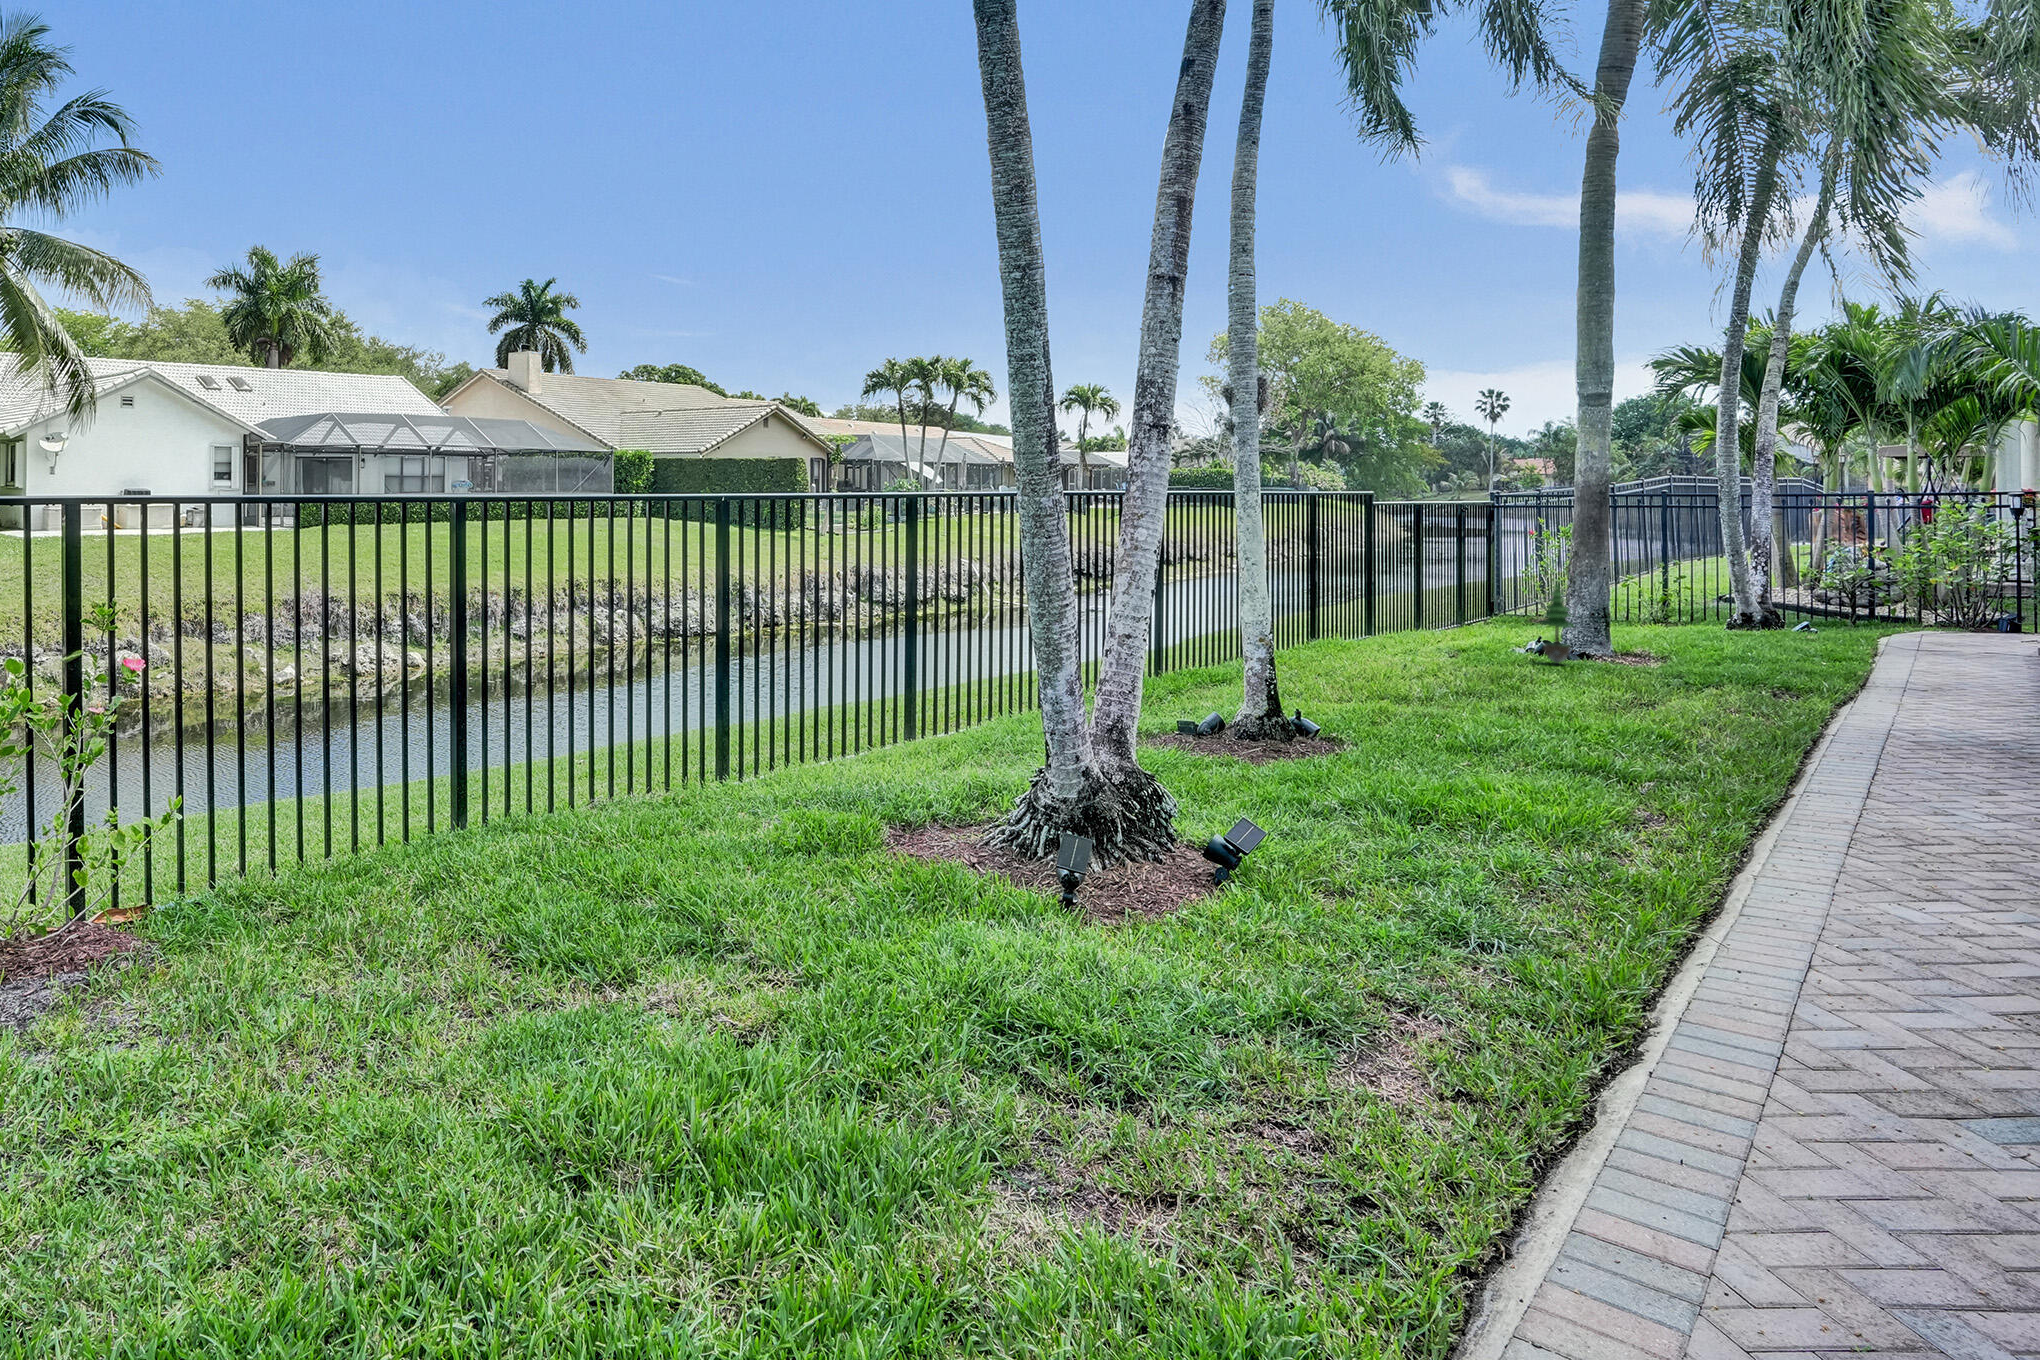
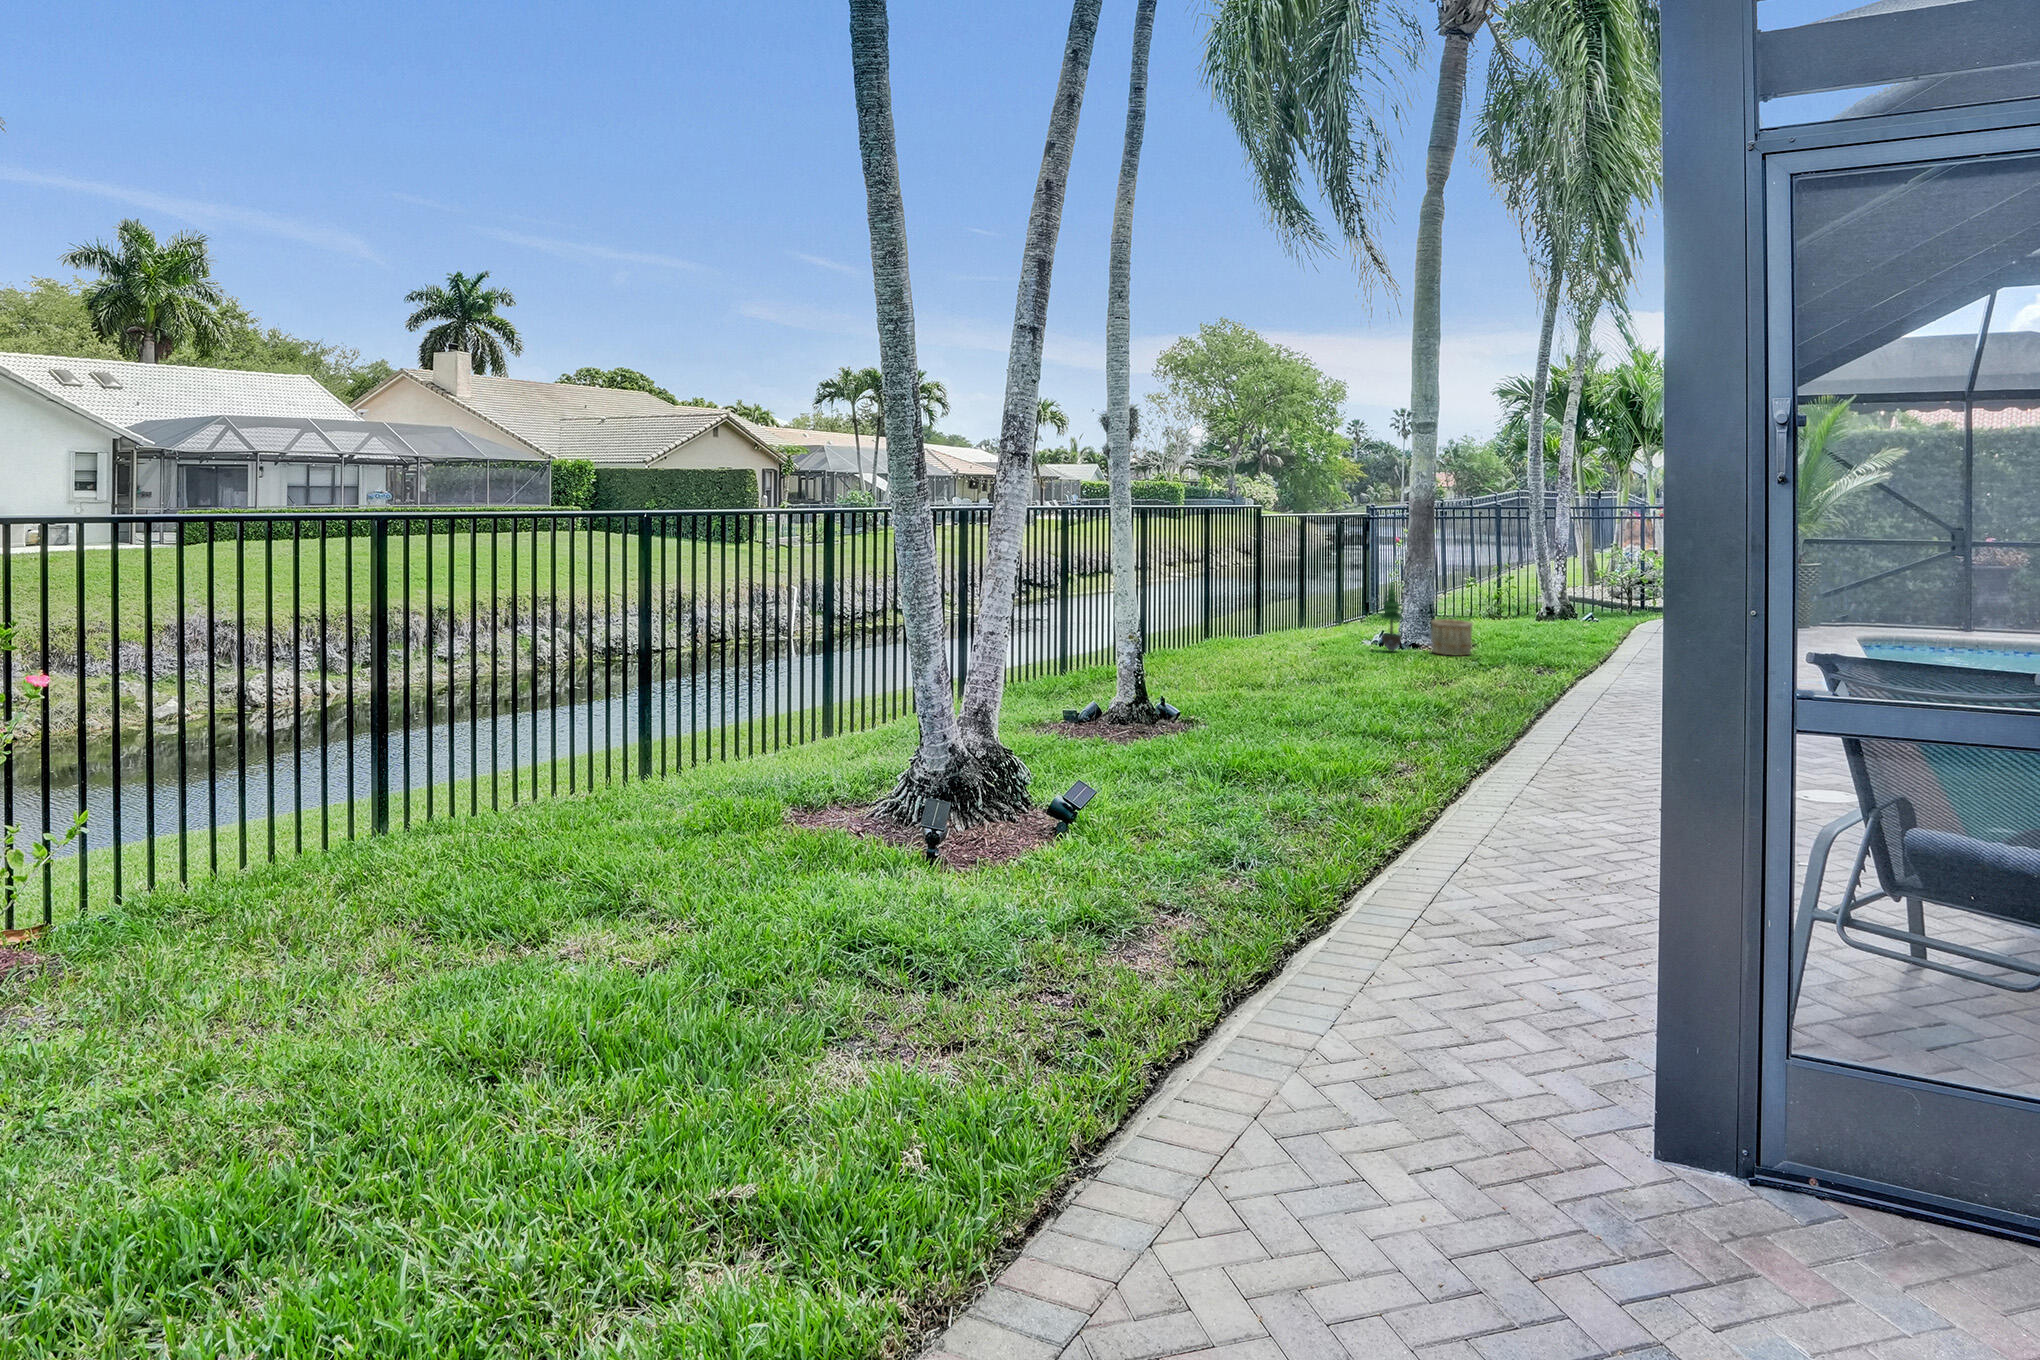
wooden bucket: none [1610,628,1672,673] -> present [1431,619,1473,656]

